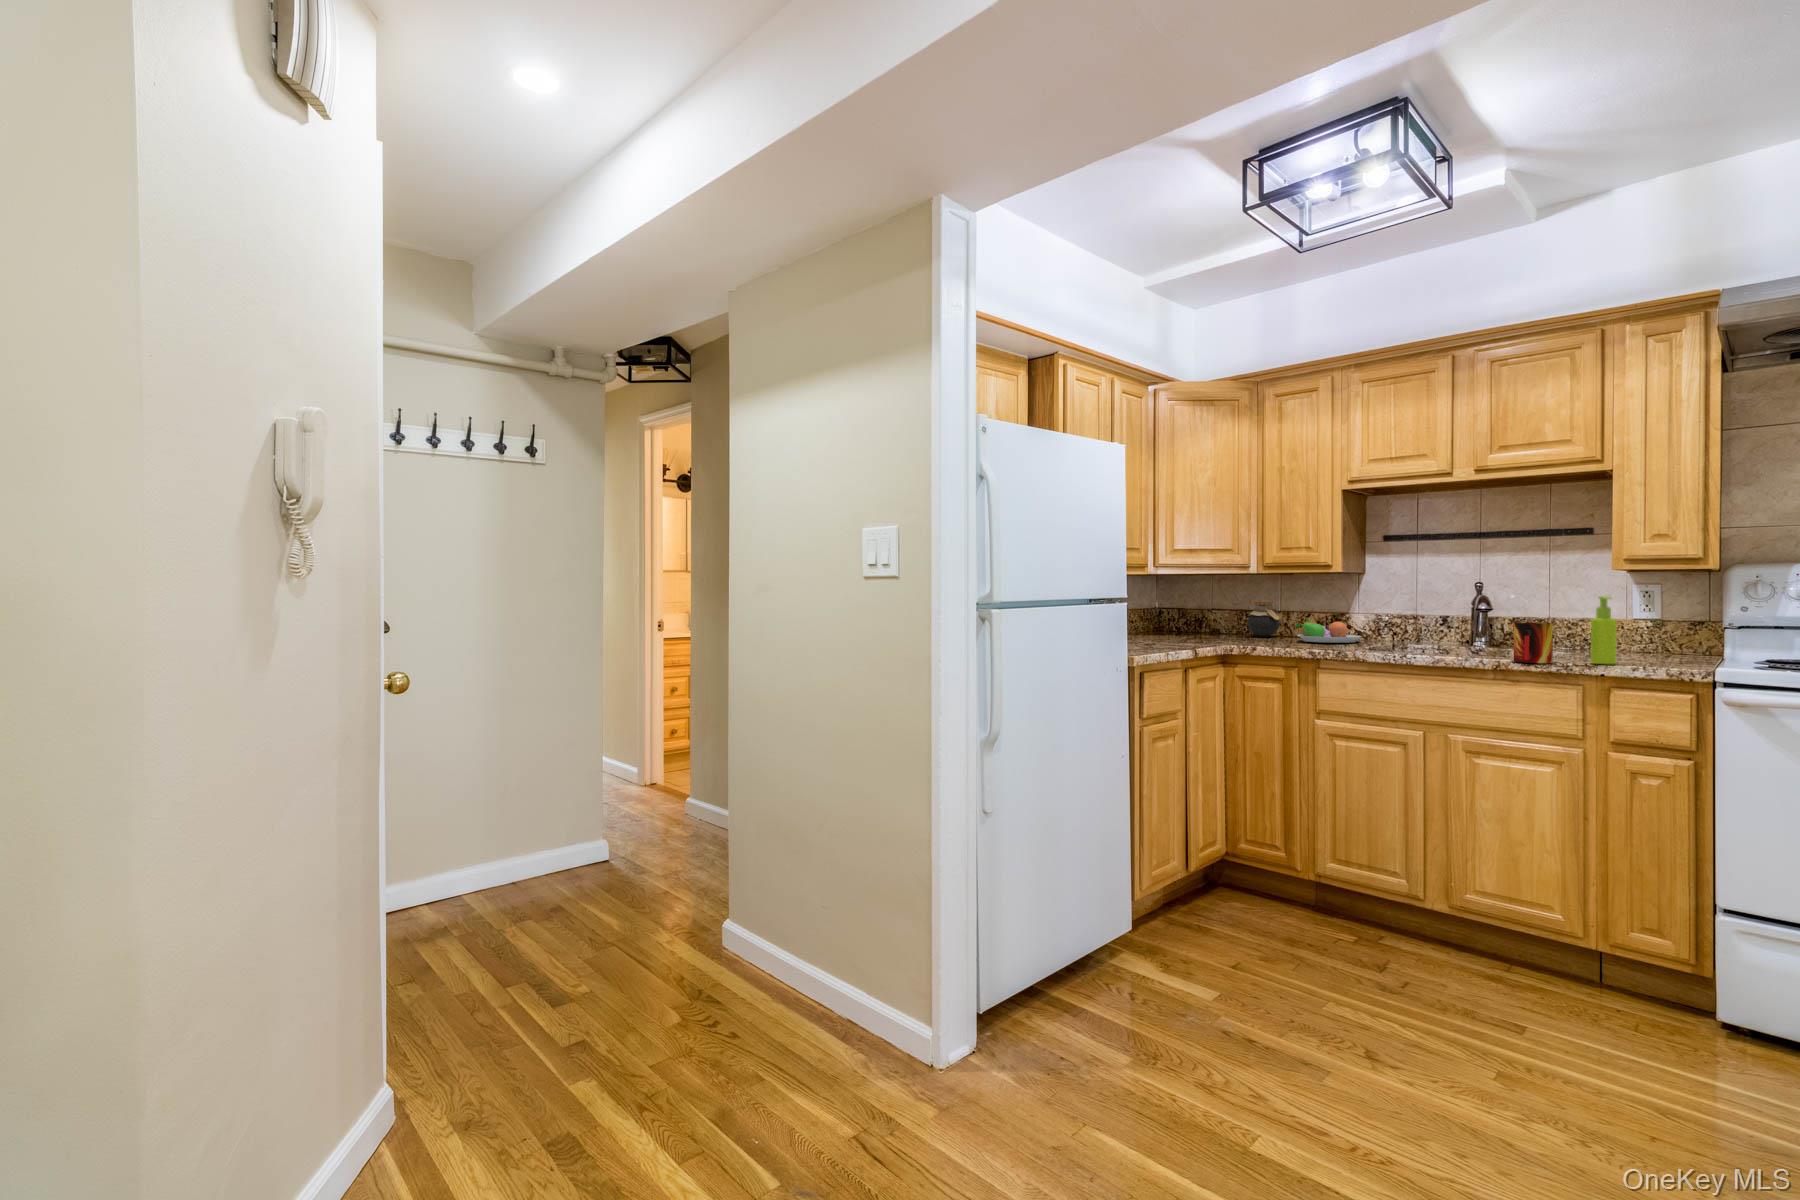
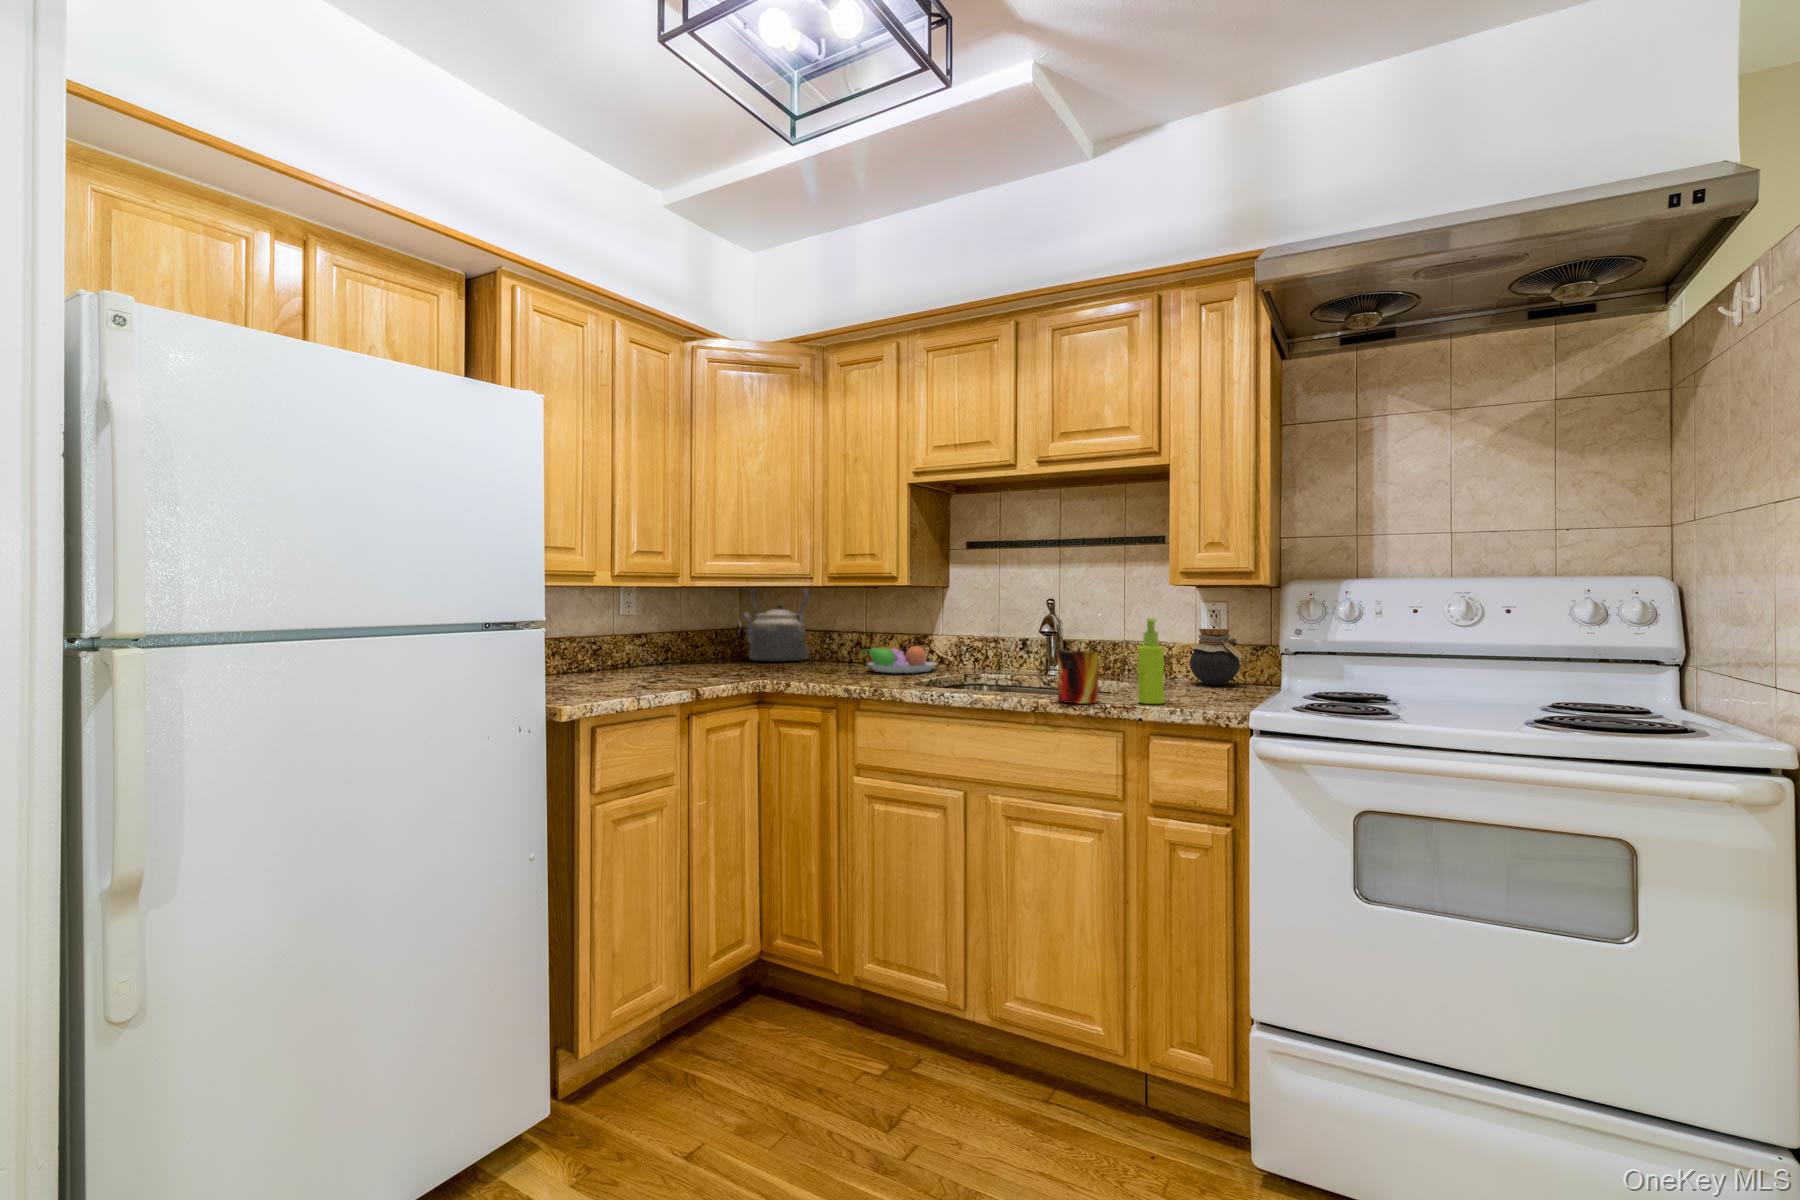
kettle: none [1164,568,1227,634] -> present [742,589,809,661]
jar: present [1248,602,1283,637] -> present [1190,629,1248,685]

